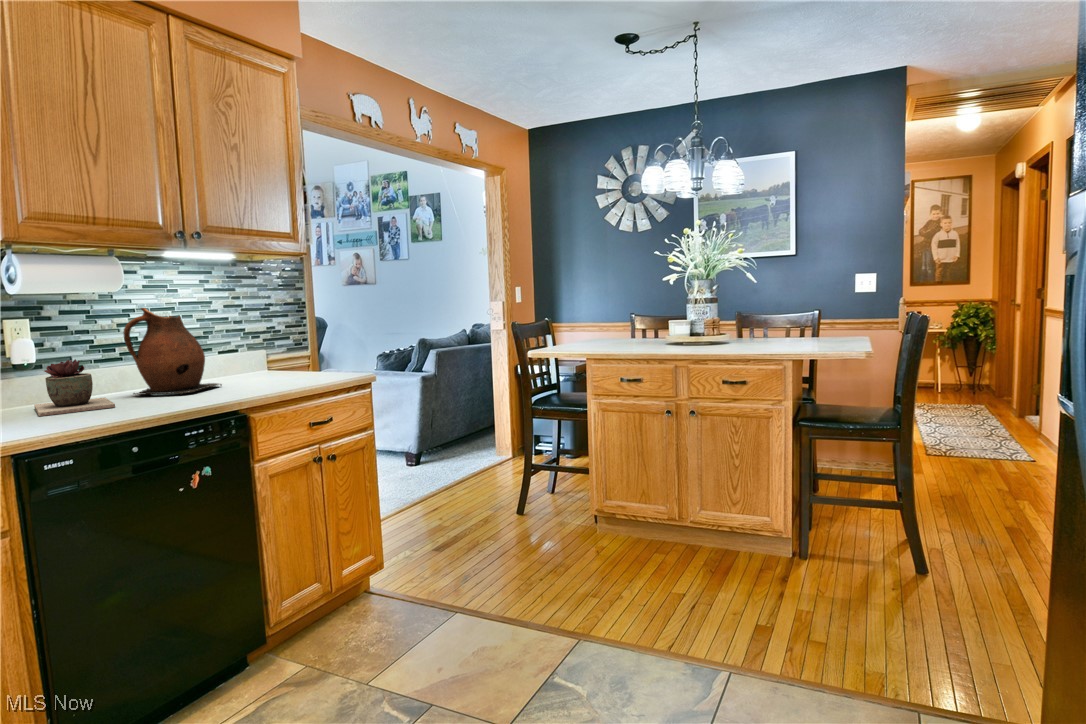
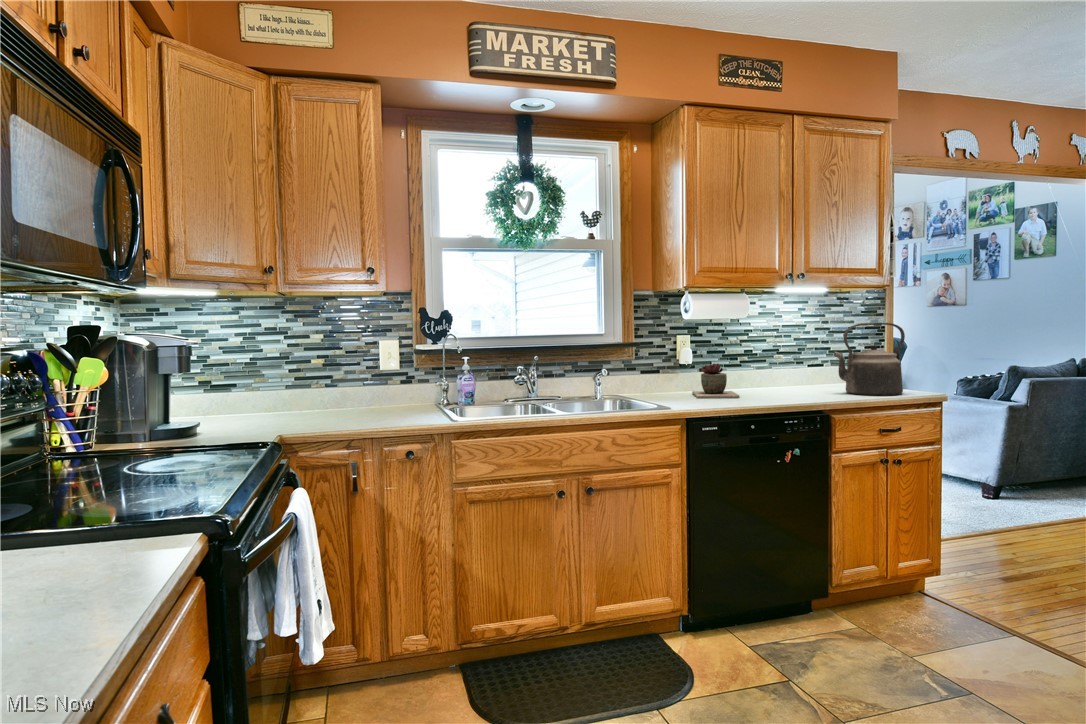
kettle: none [249,297,332,384] -> present [834,323,905,395]
ceramic pitcher: present [123,308,222,395] -> none [746,330,809,395]

